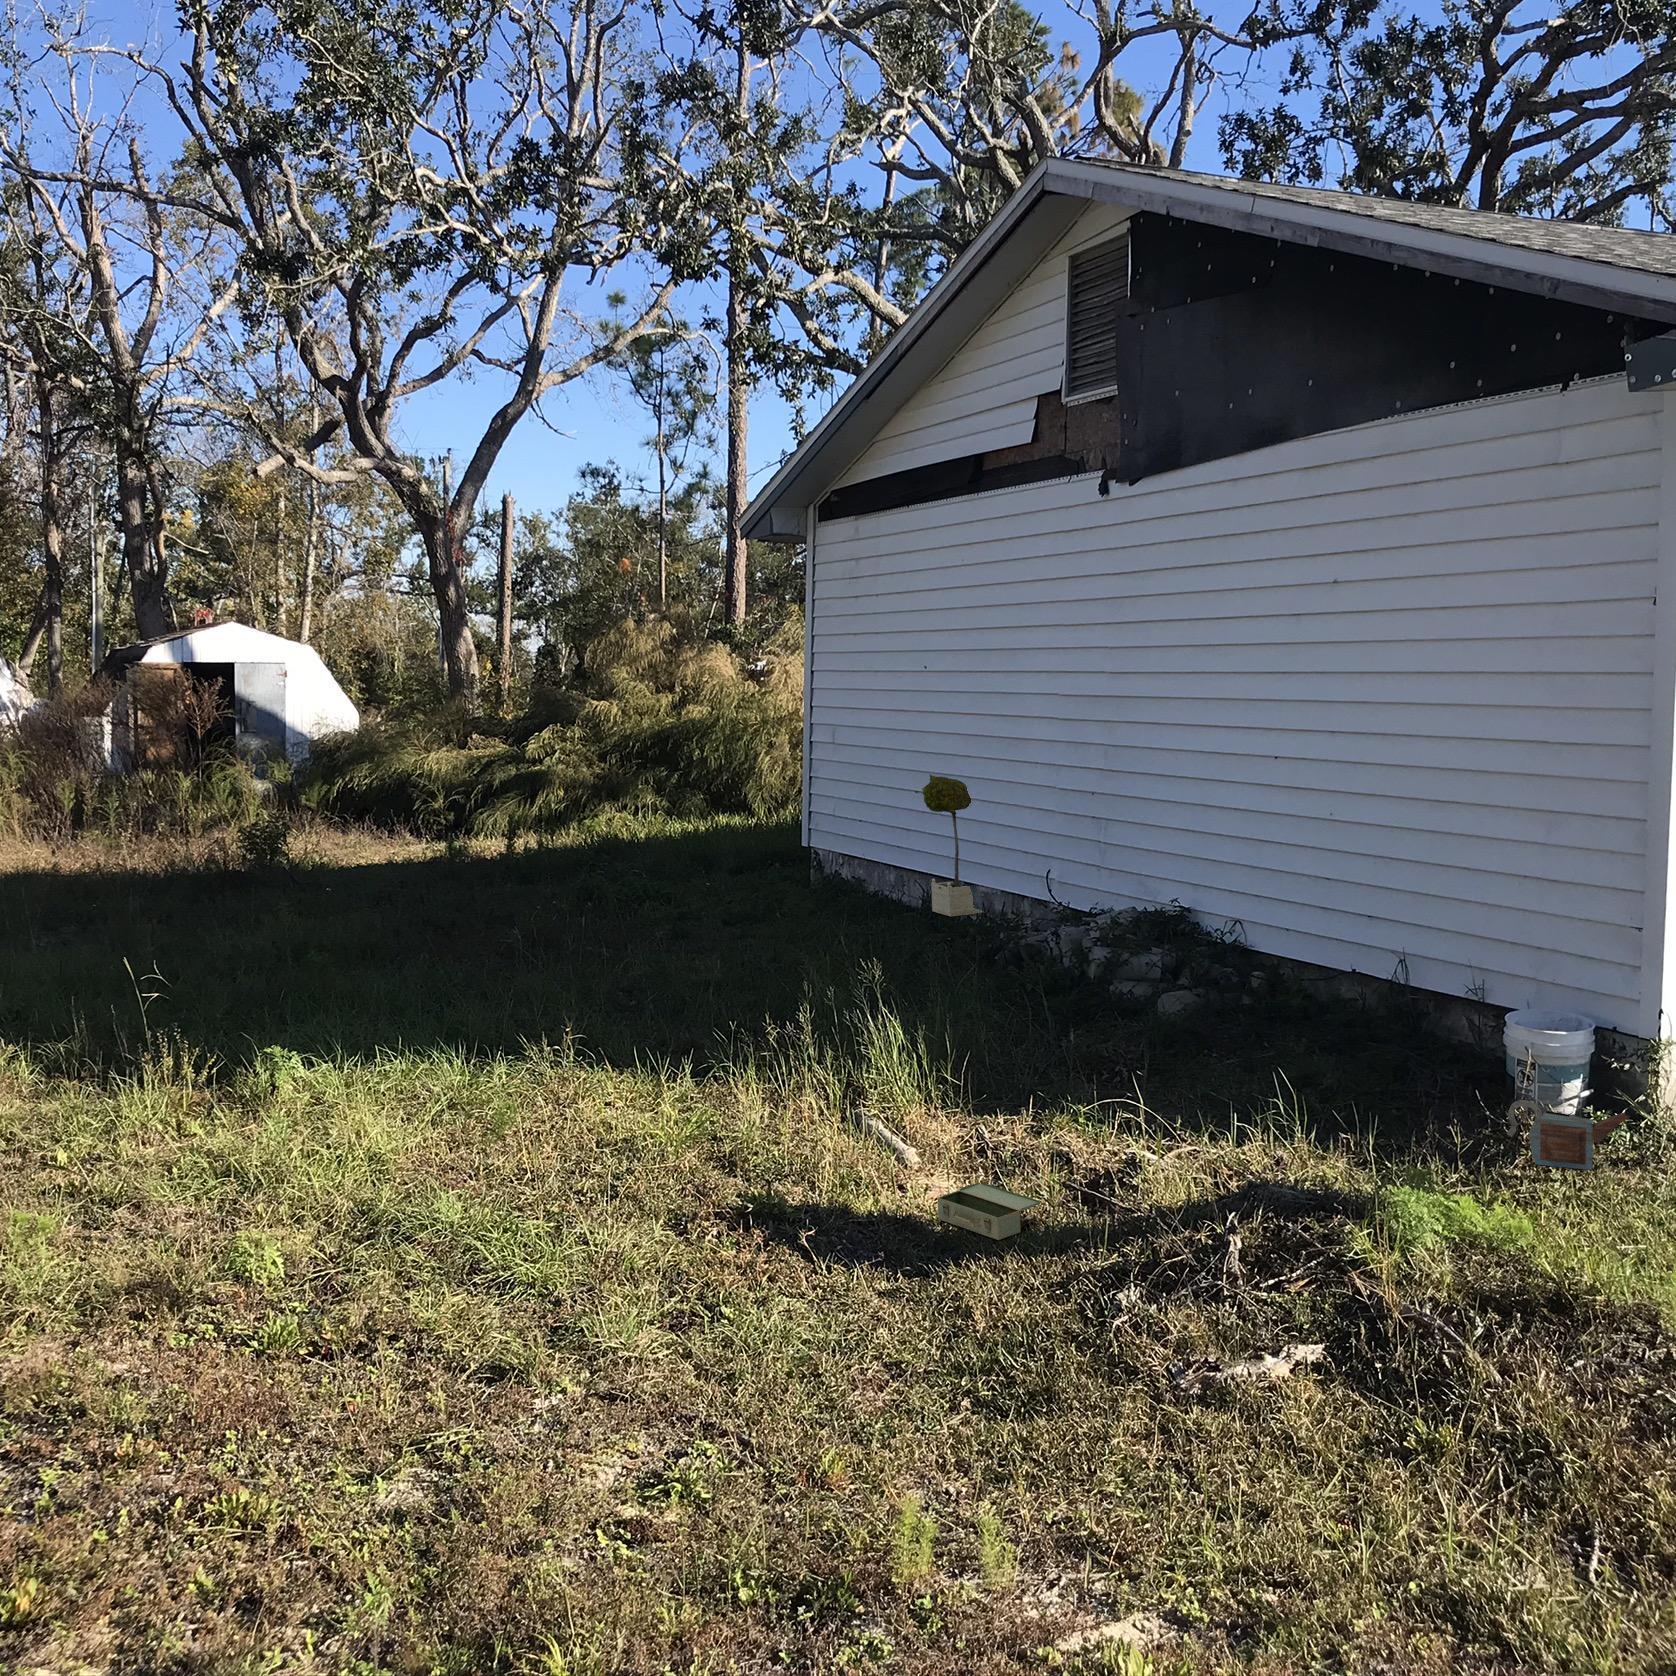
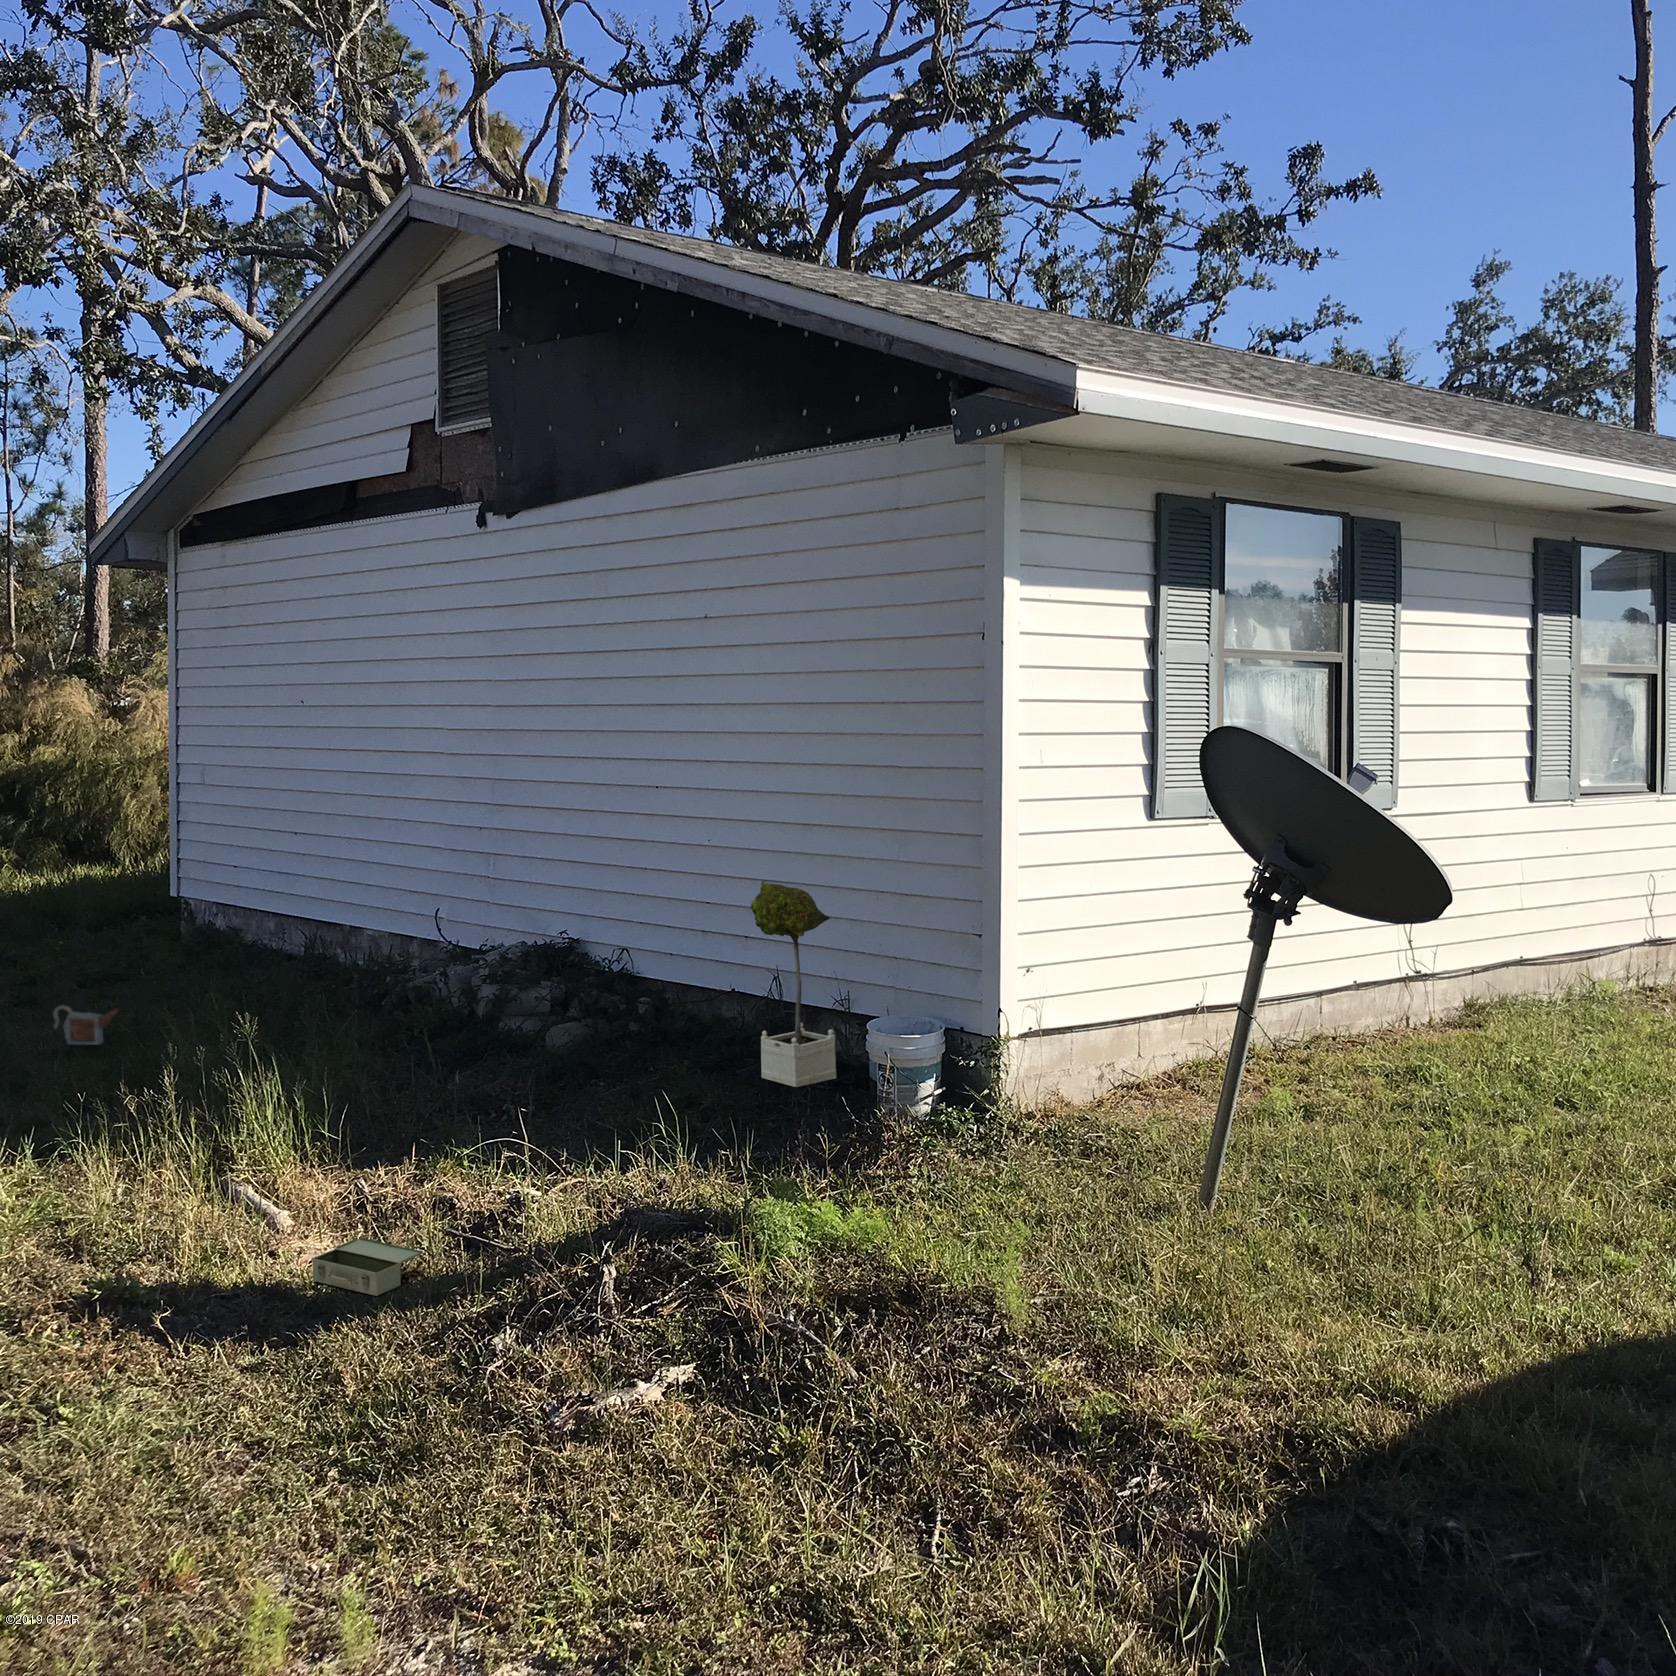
potted tree: present [922,774,983,916] -> present [750,881,836,1087]
watering can: present [1507,1100,1630,1170] -> present [53,1005,119,1045]

